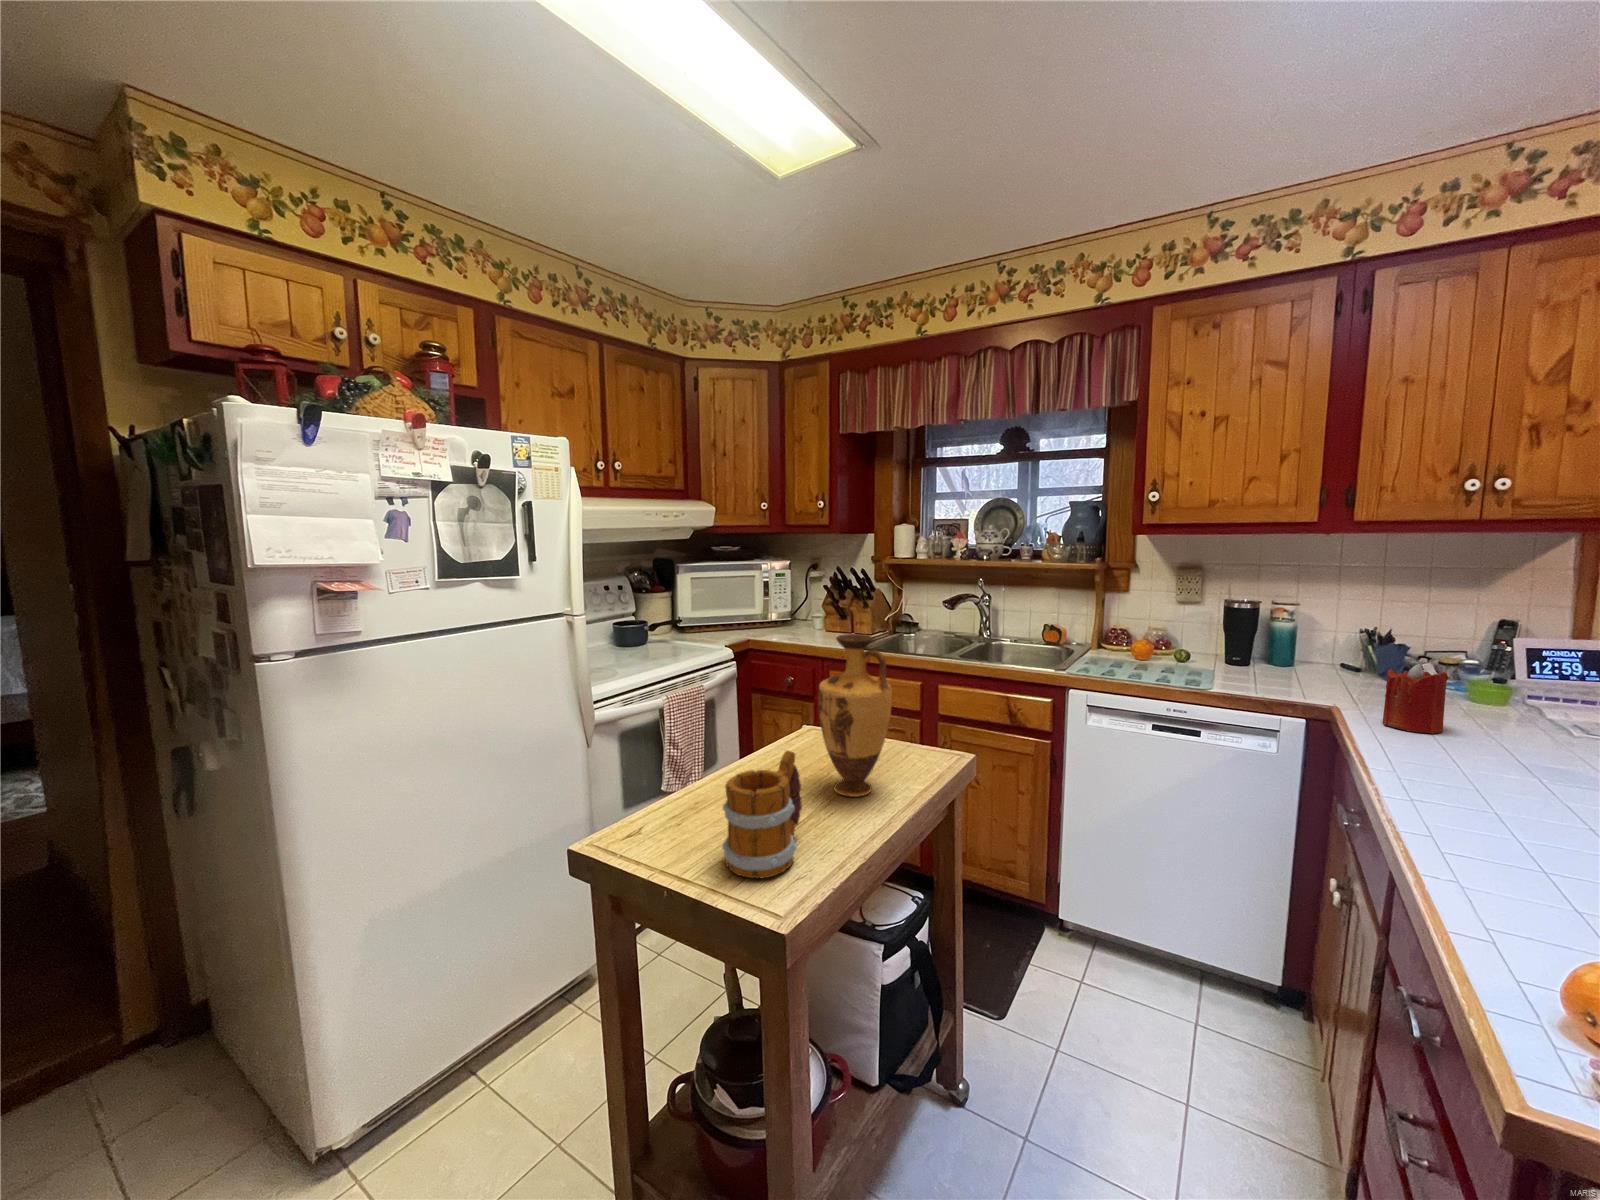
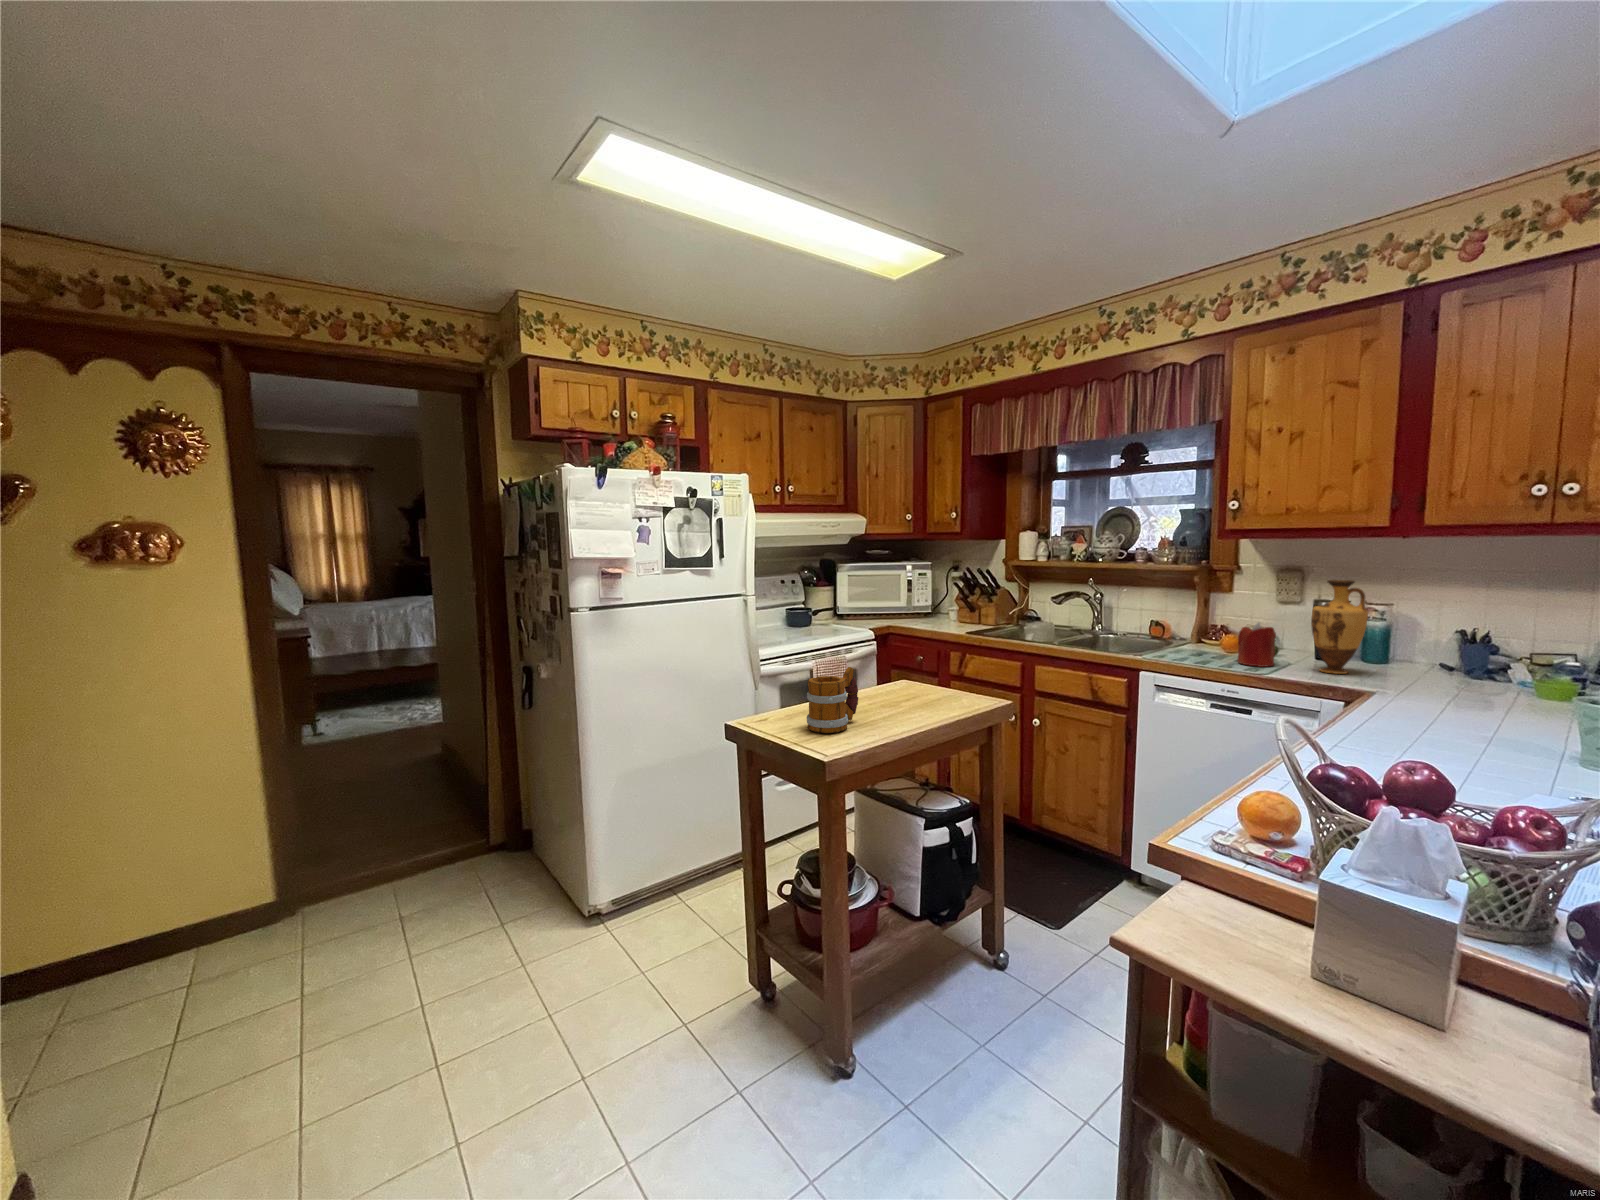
vase: present [818,634,892,797] -> present [1311,580,1368,674]
candle: present [1383,664,1449,734] -> present [1237,623,1276,667]

